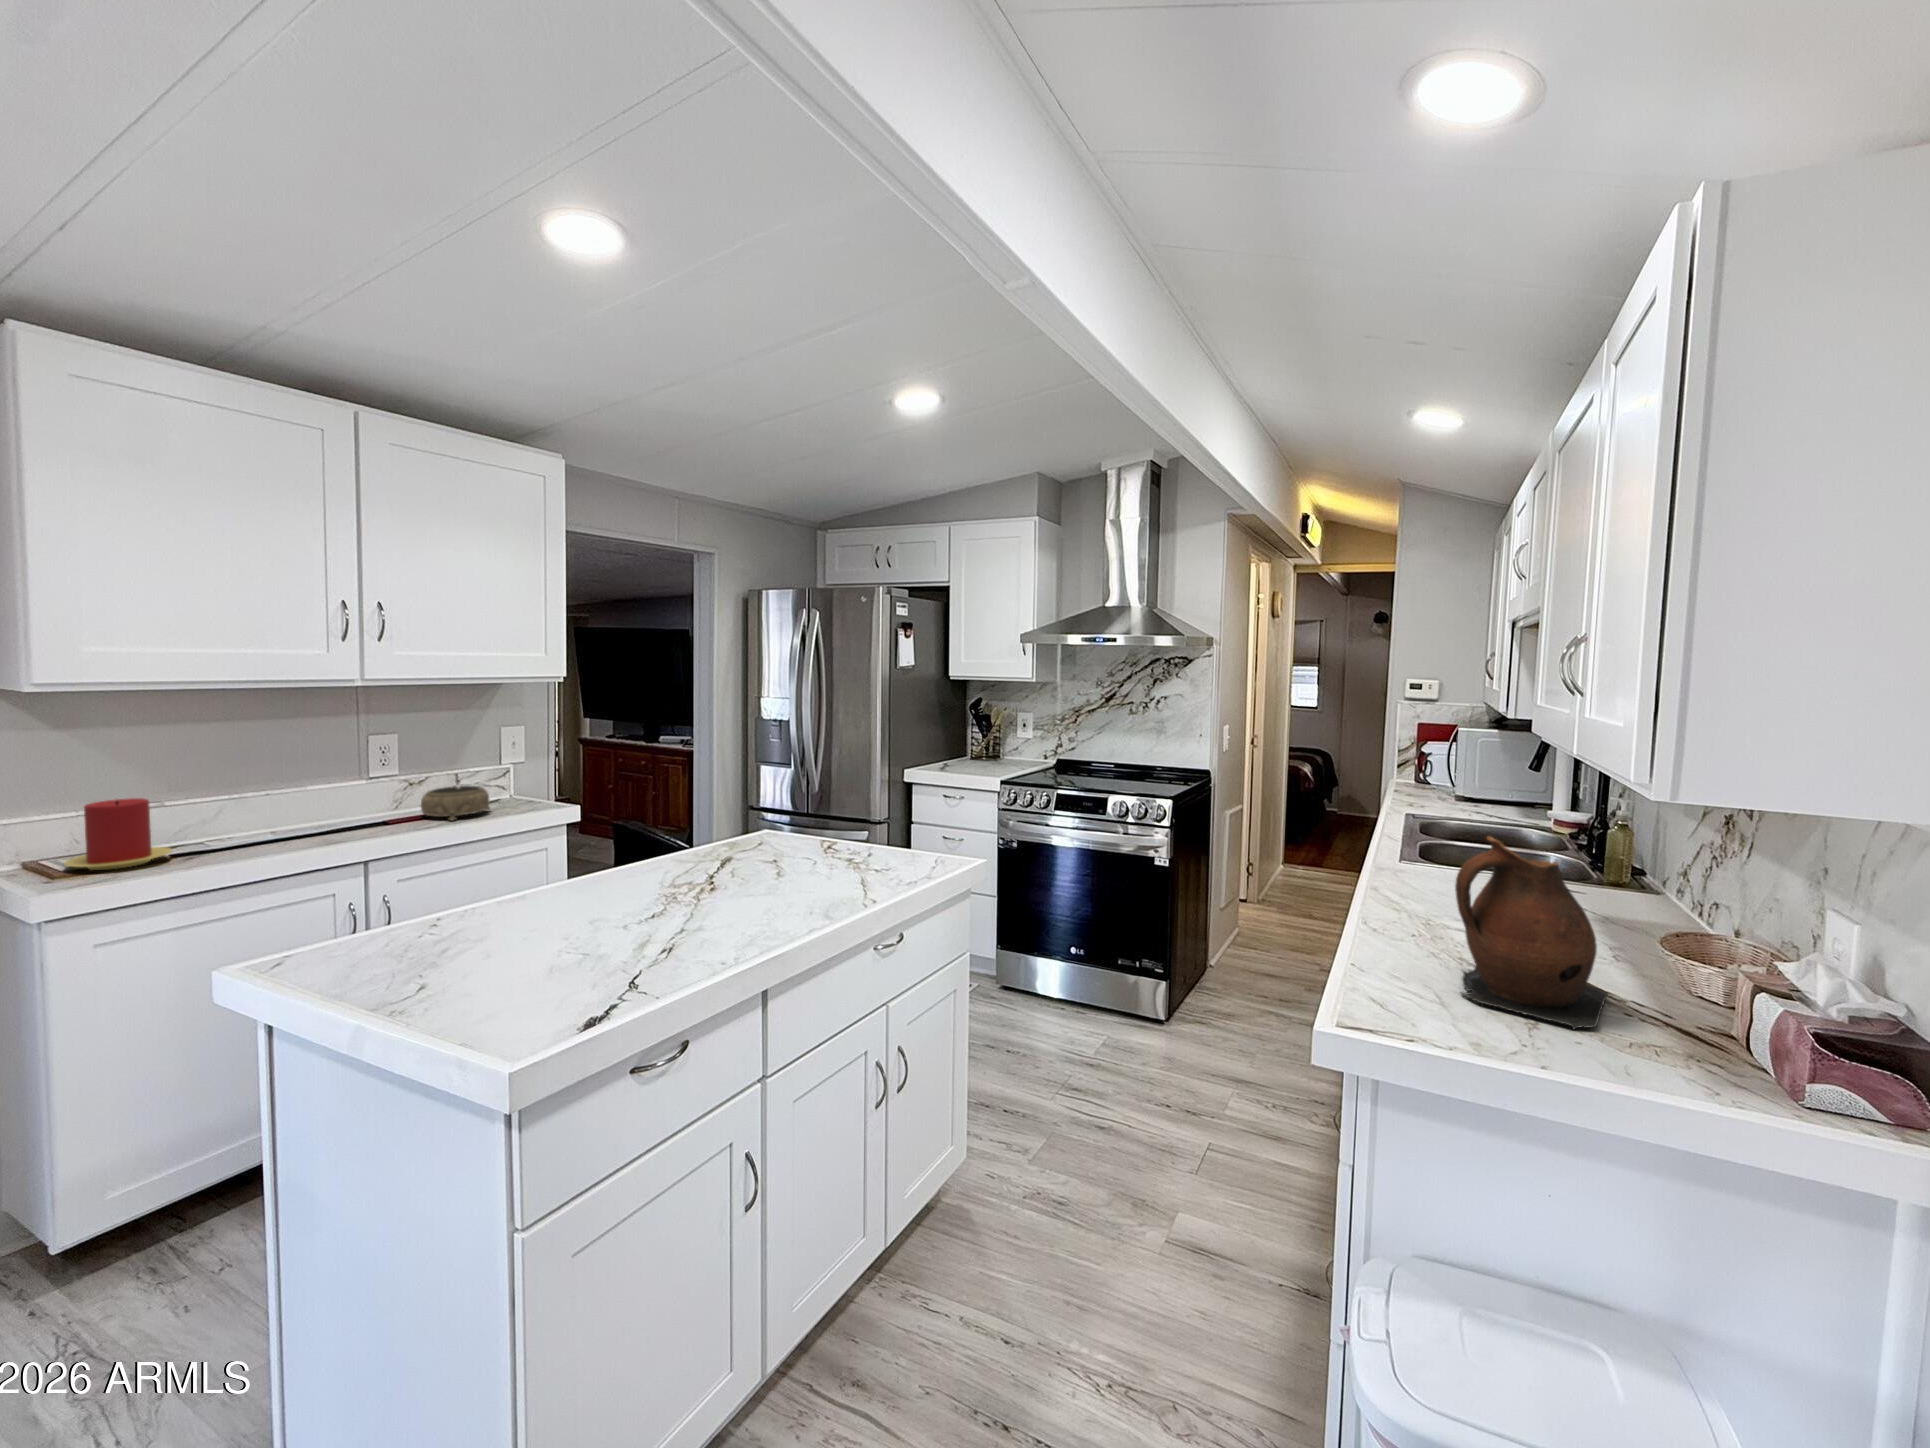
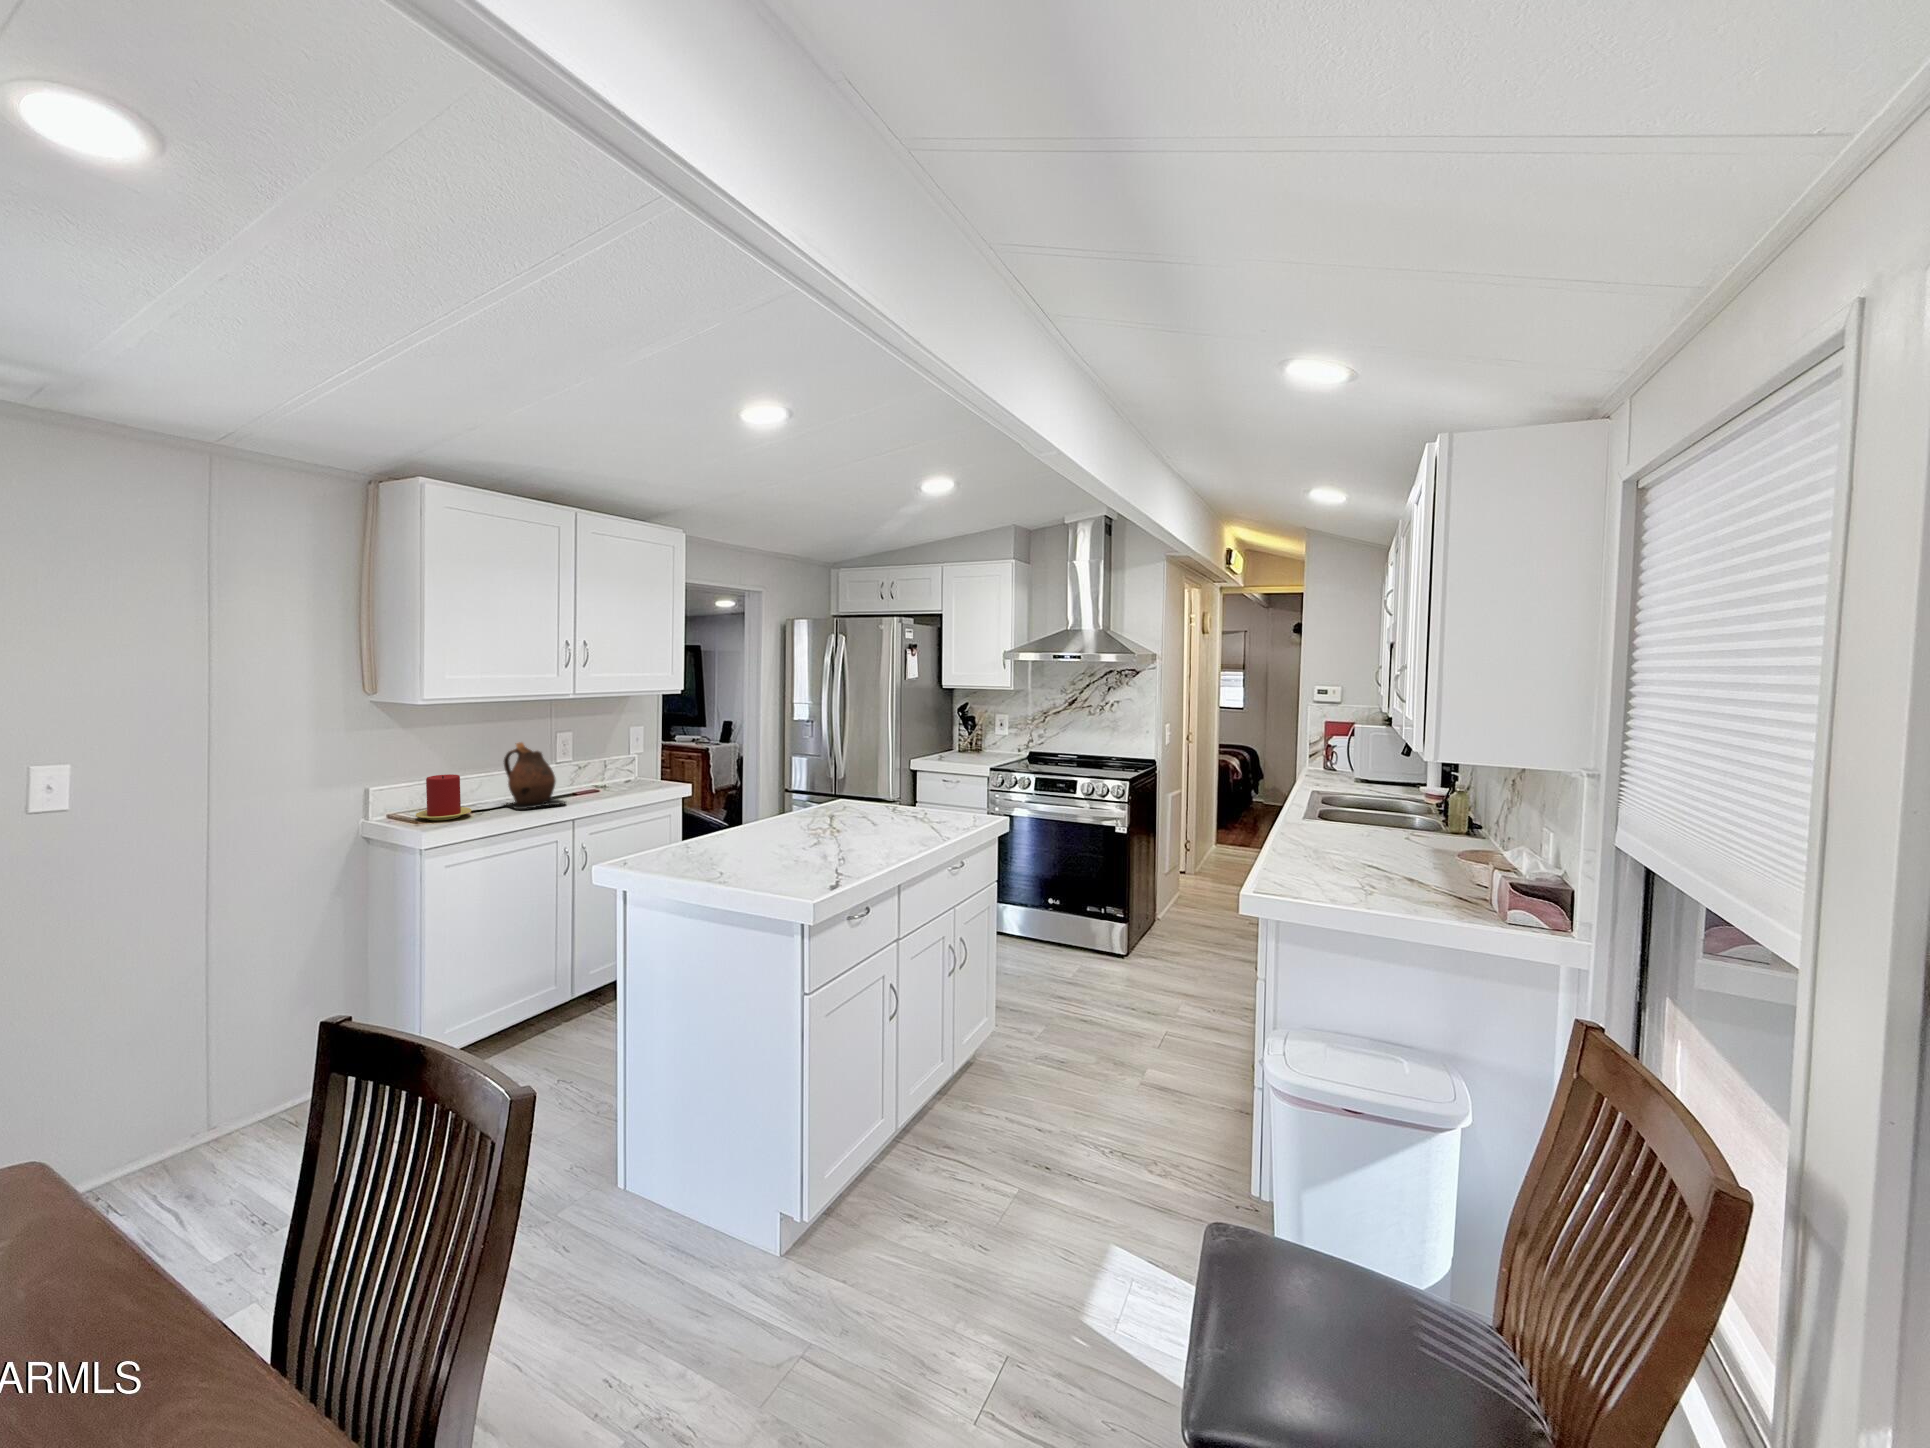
decorative bowl: present [421,786,490,821] -> none [591,770,636,794]
ceramic pitcher: present [1455,836,1608,1029] -> present [504,742,566,809]

